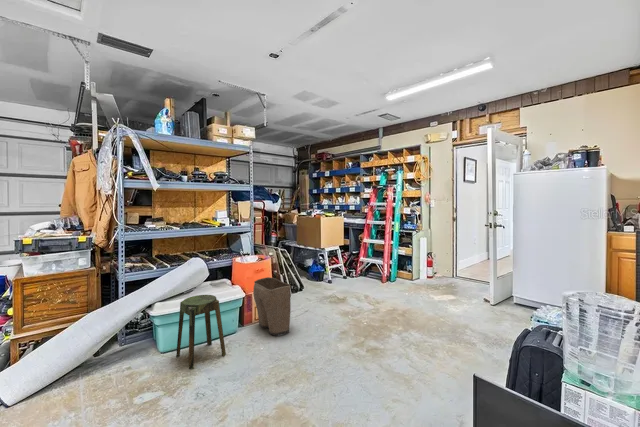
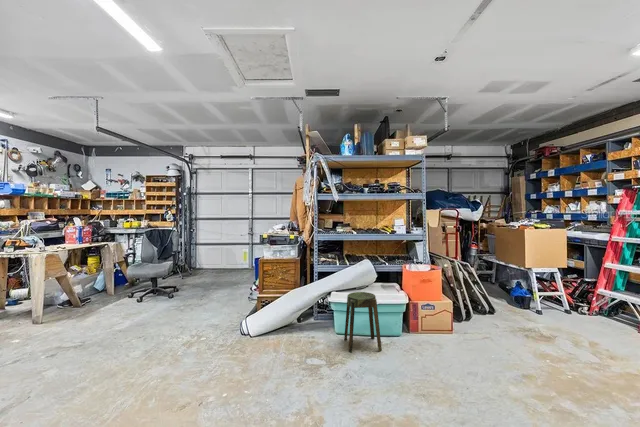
laundry basket: present [253,277,291,336] -> none [418,288,454,351]

